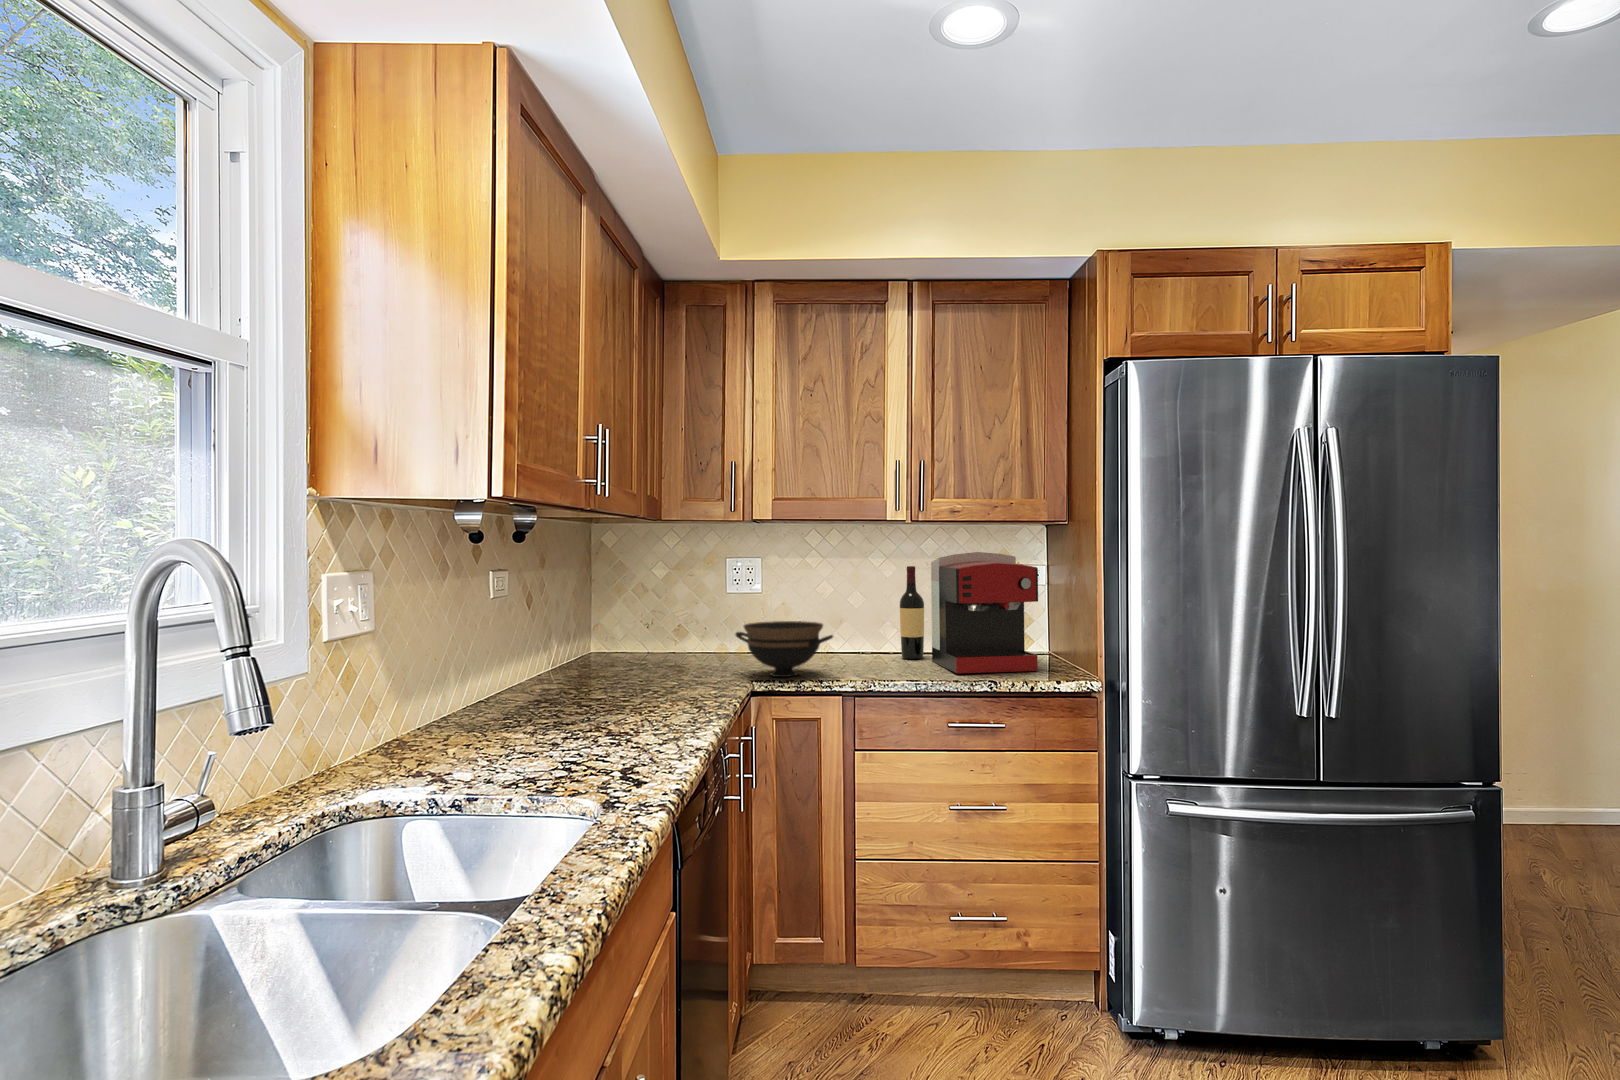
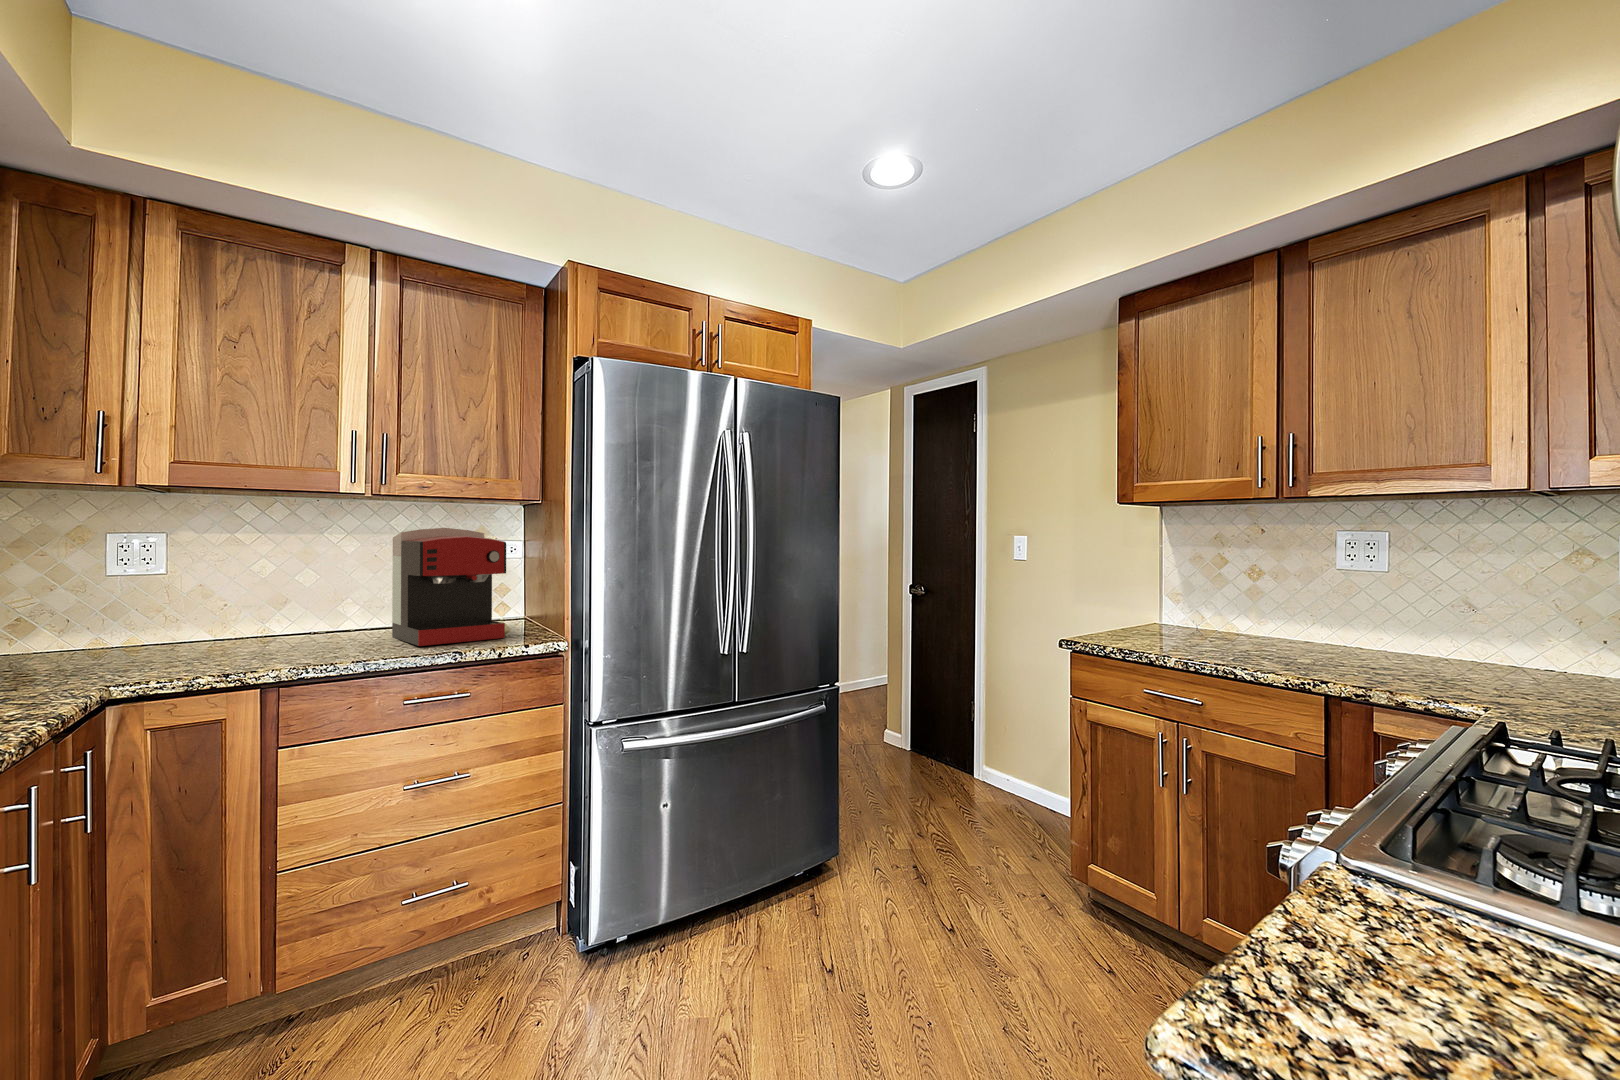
wine bottle: present [900,566,924,659] -> none [355,542,384,636]
bowl: present [735,621,833,677] -> none [111,602,263,667]

